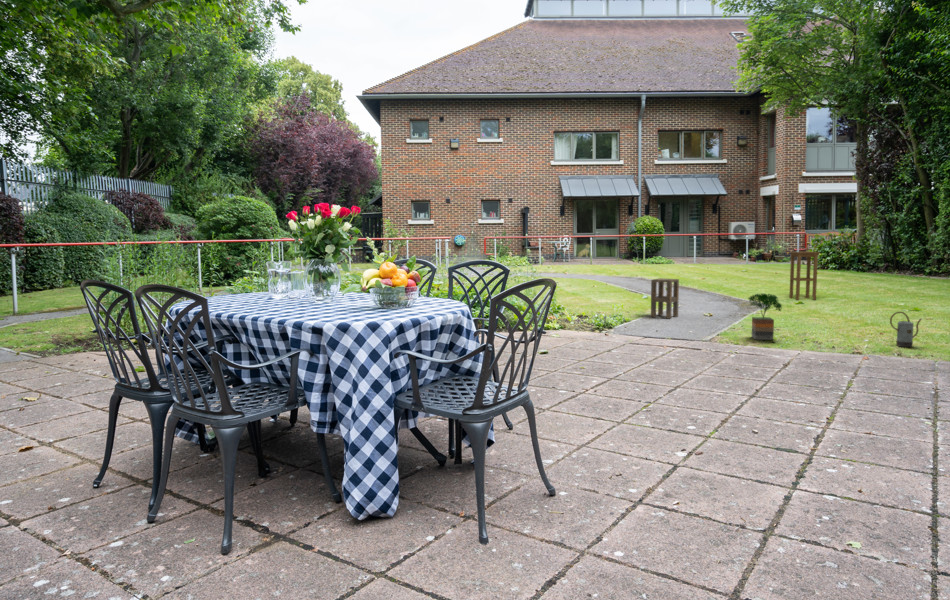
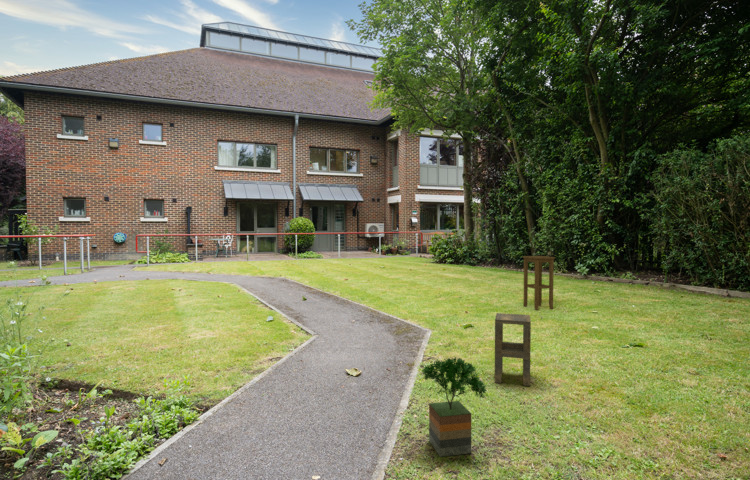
stool: present [789,251,819,300] -> present [523,256,555,310]
side table: present [651,278,679,319] -> present [495,313,531,386]
watering can: present [890,312,921,347] -> none [663,388,703,454]

